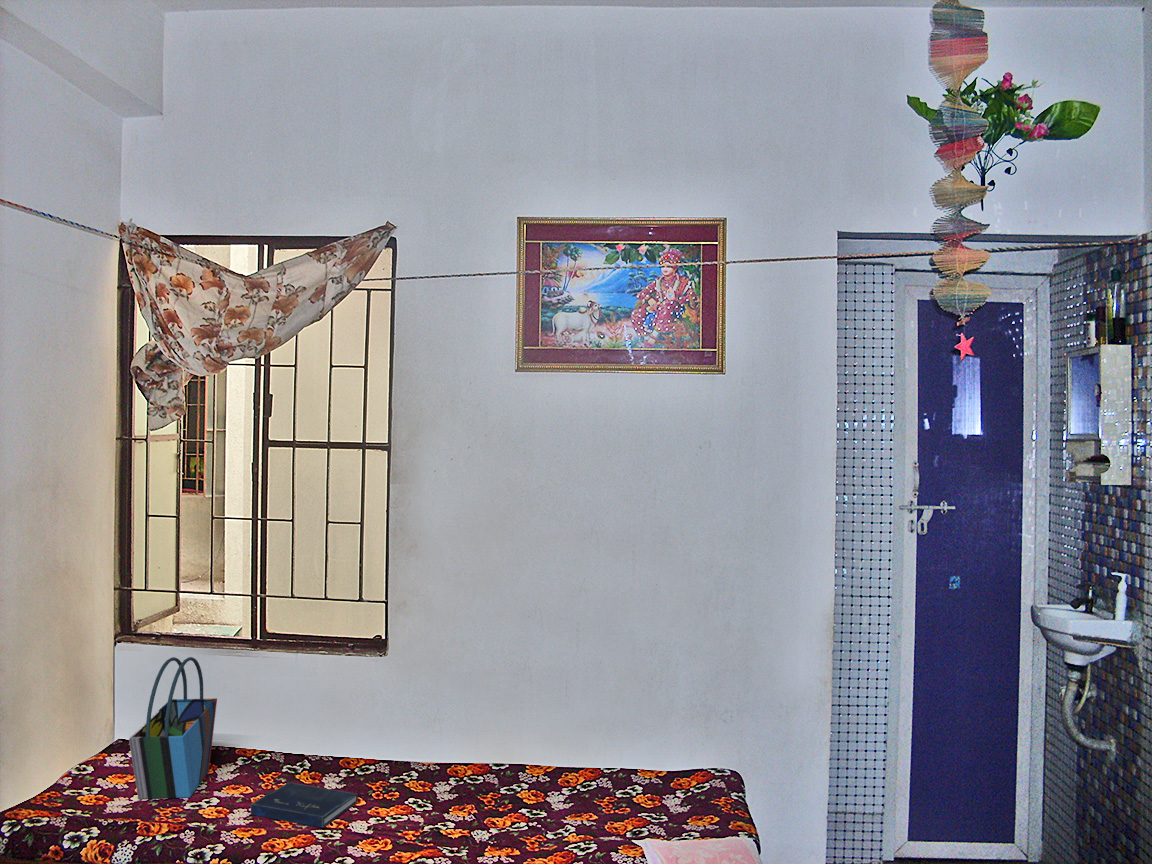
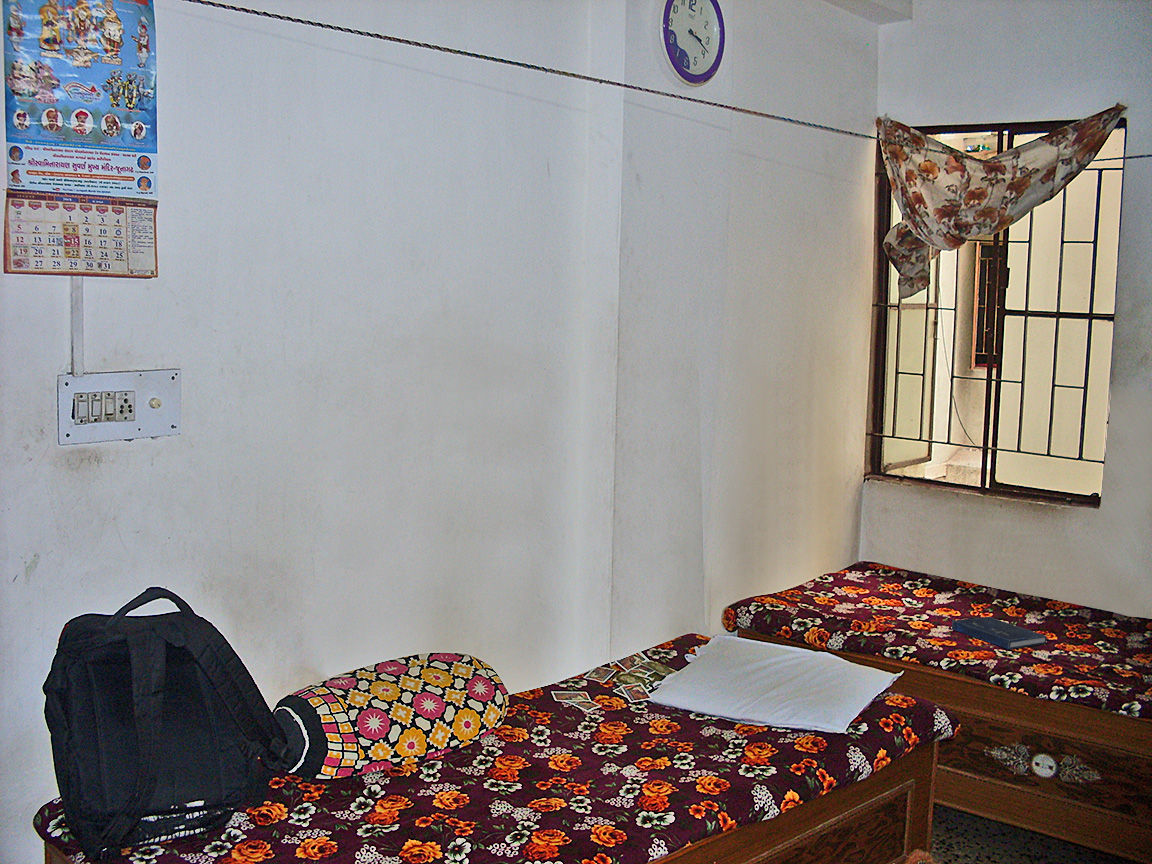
tote bag: present [129,657,217,799] -> none [863,494,938,609]

